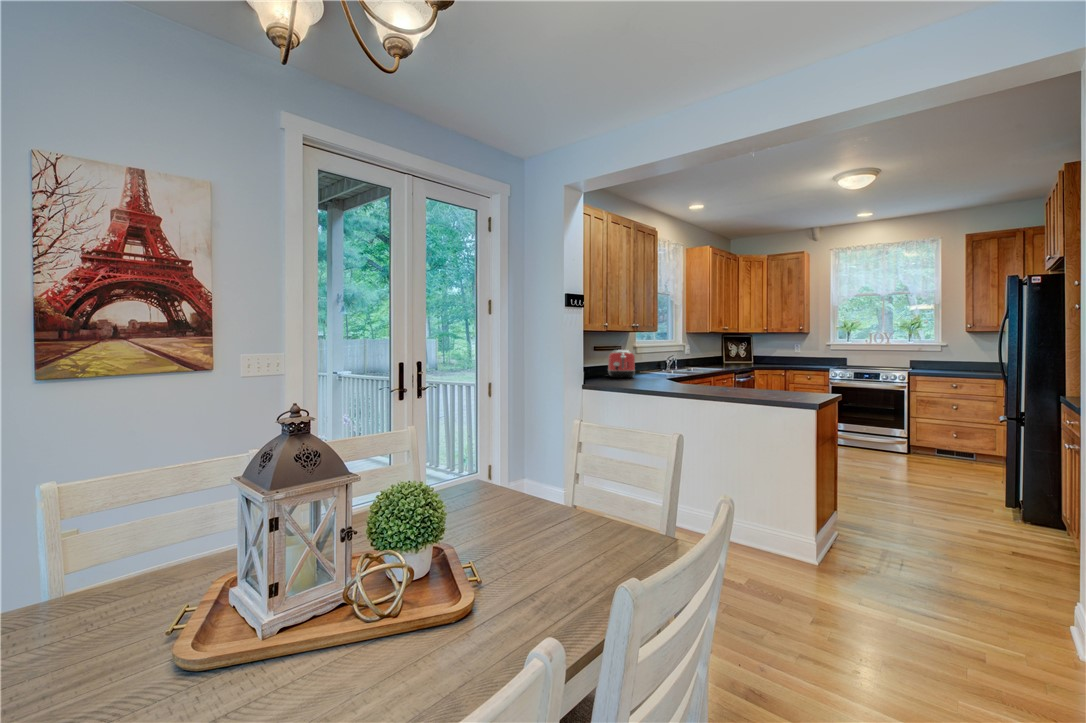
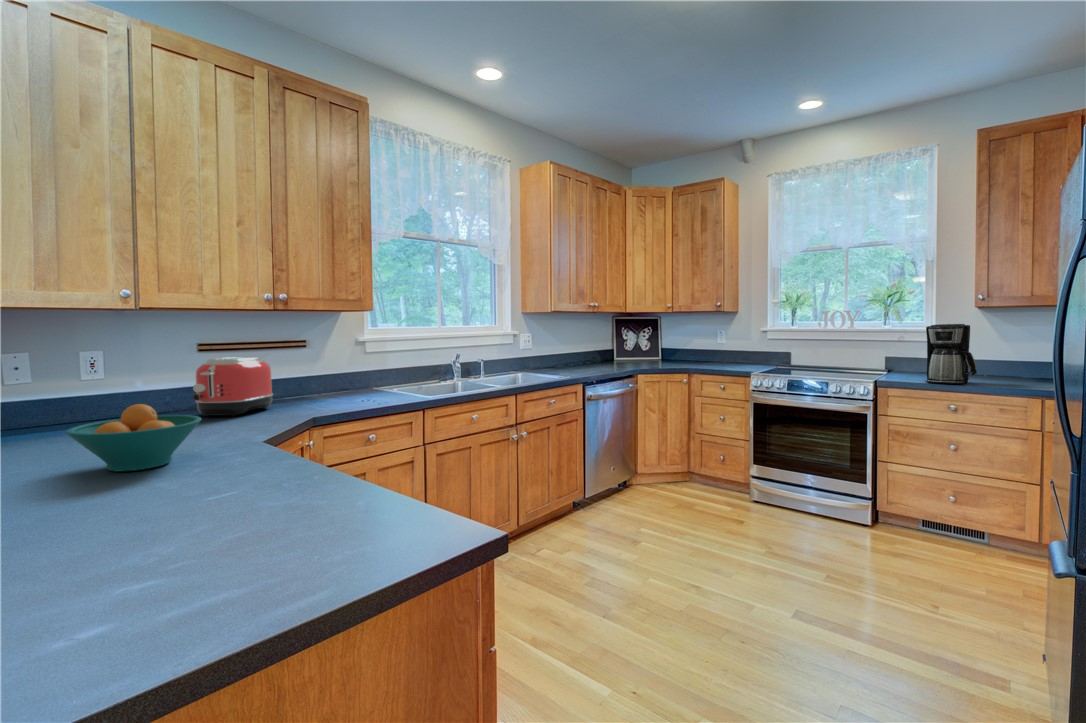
coffee maker: none [939,340,968,373] -> present [926,324,977,384]
fruit bowl: none [659,362,702,386] -> present [66,404,201,472]

